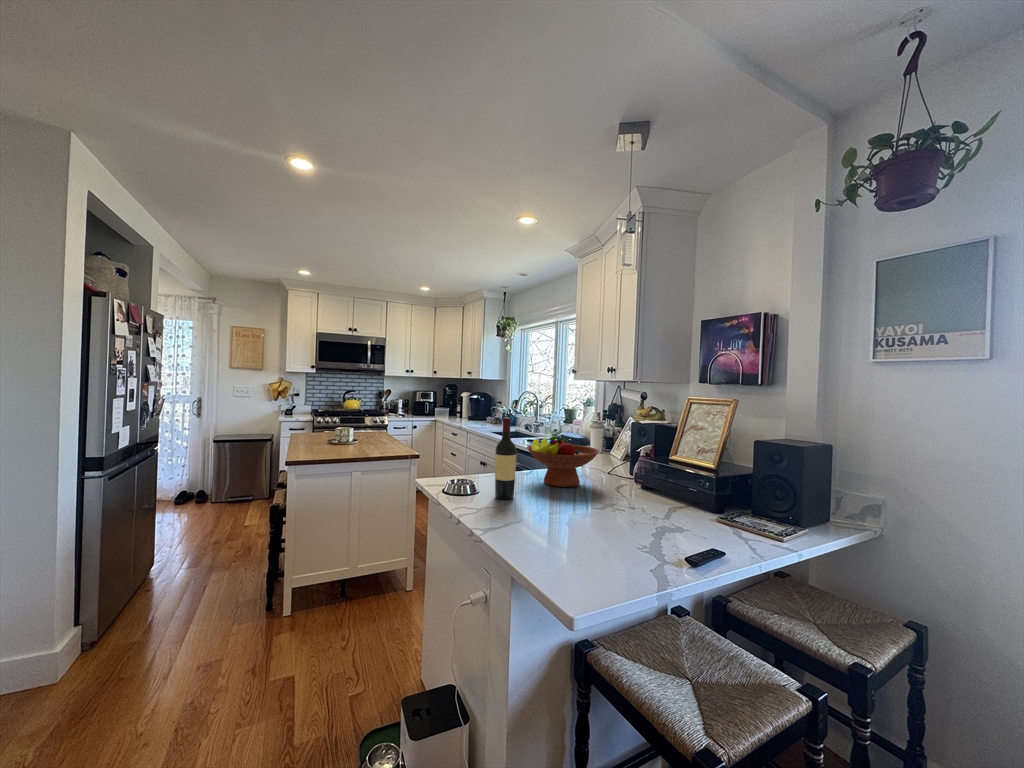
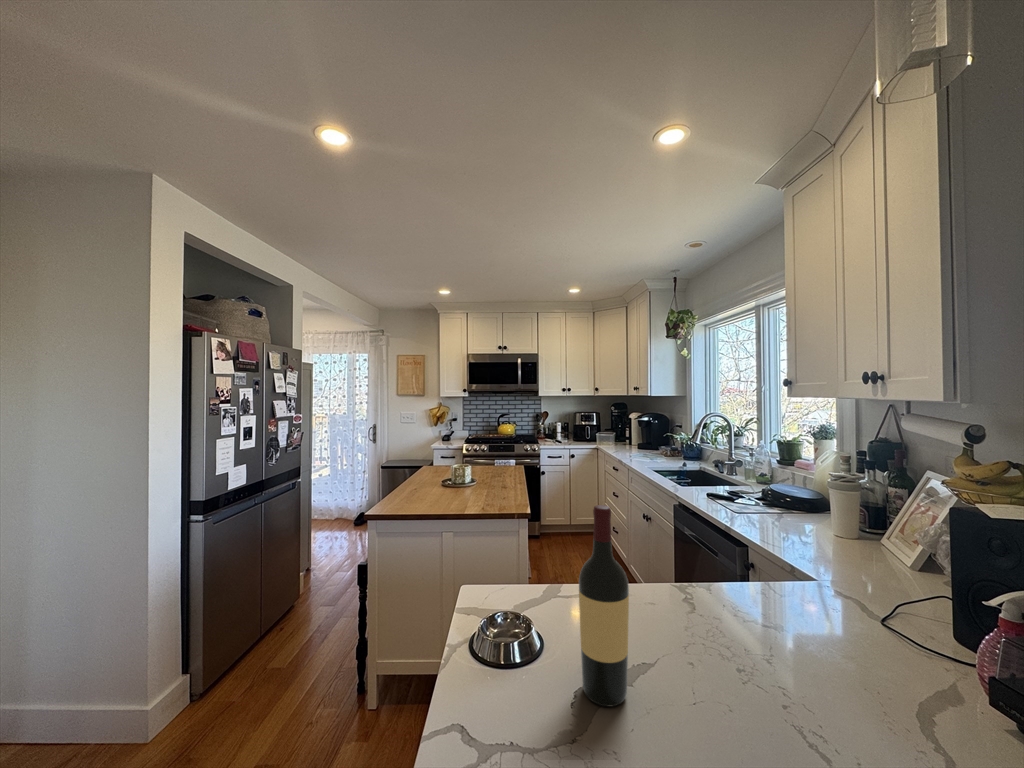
fruit bowl: present [527,436,599,487] -> none [675,531,872,670]

